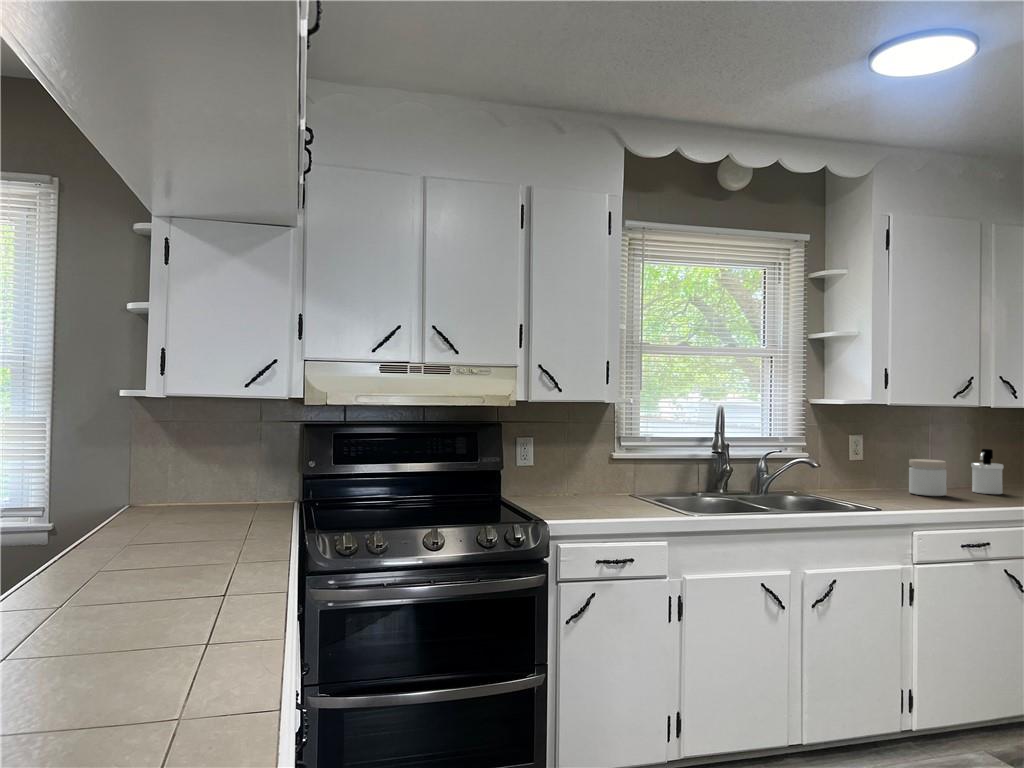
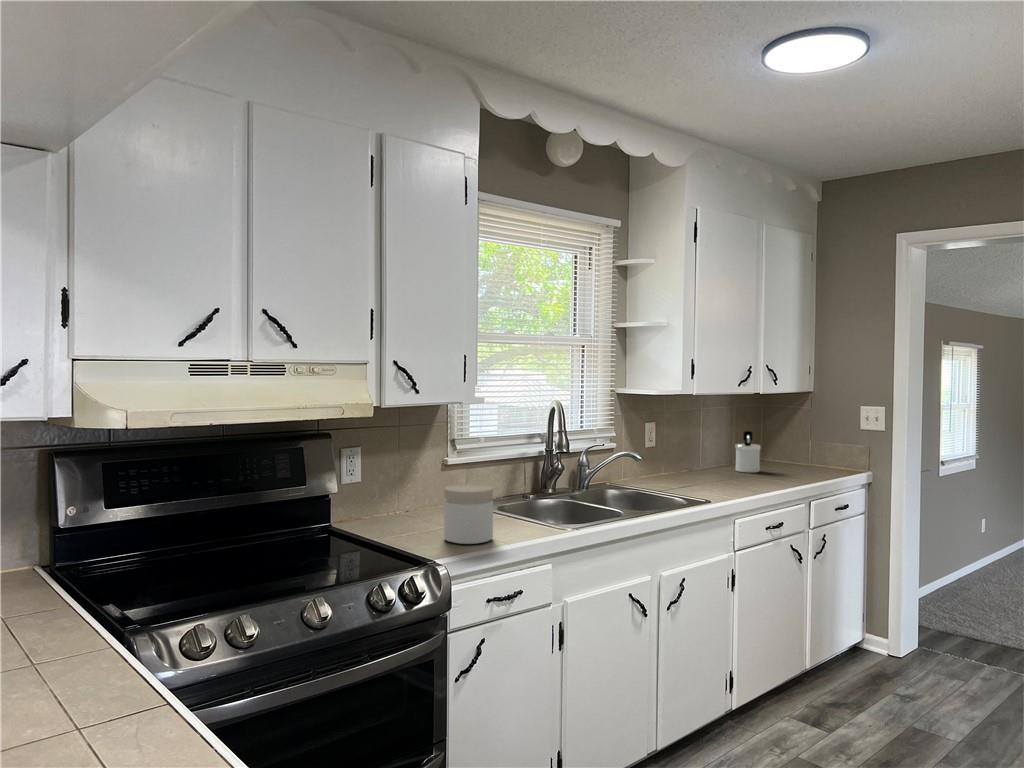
jar: present [909,459,946,496] -> present [444,484,493,544]

